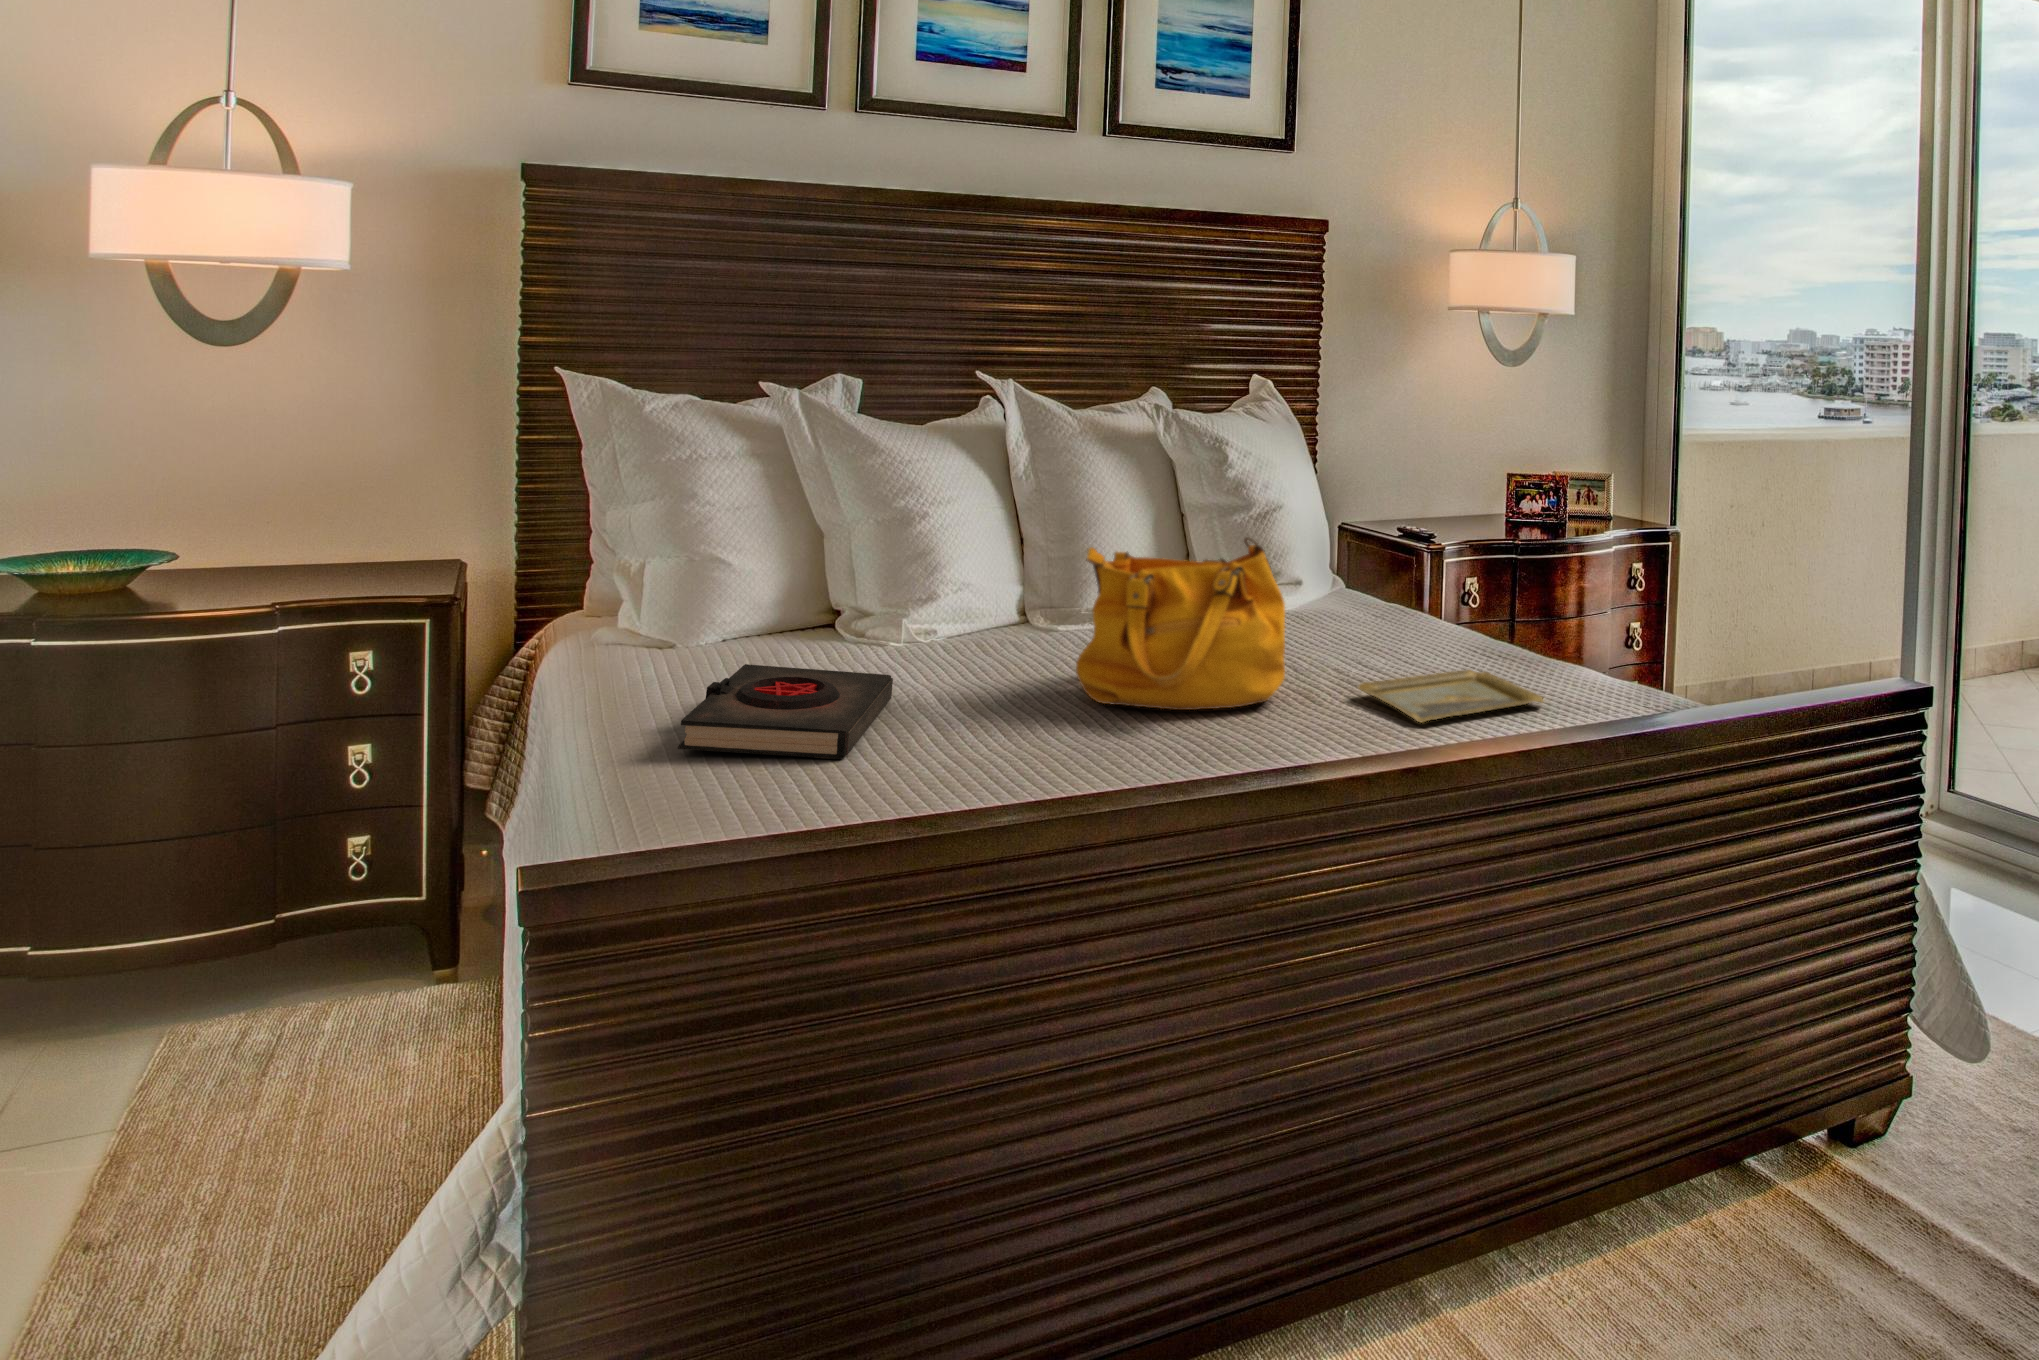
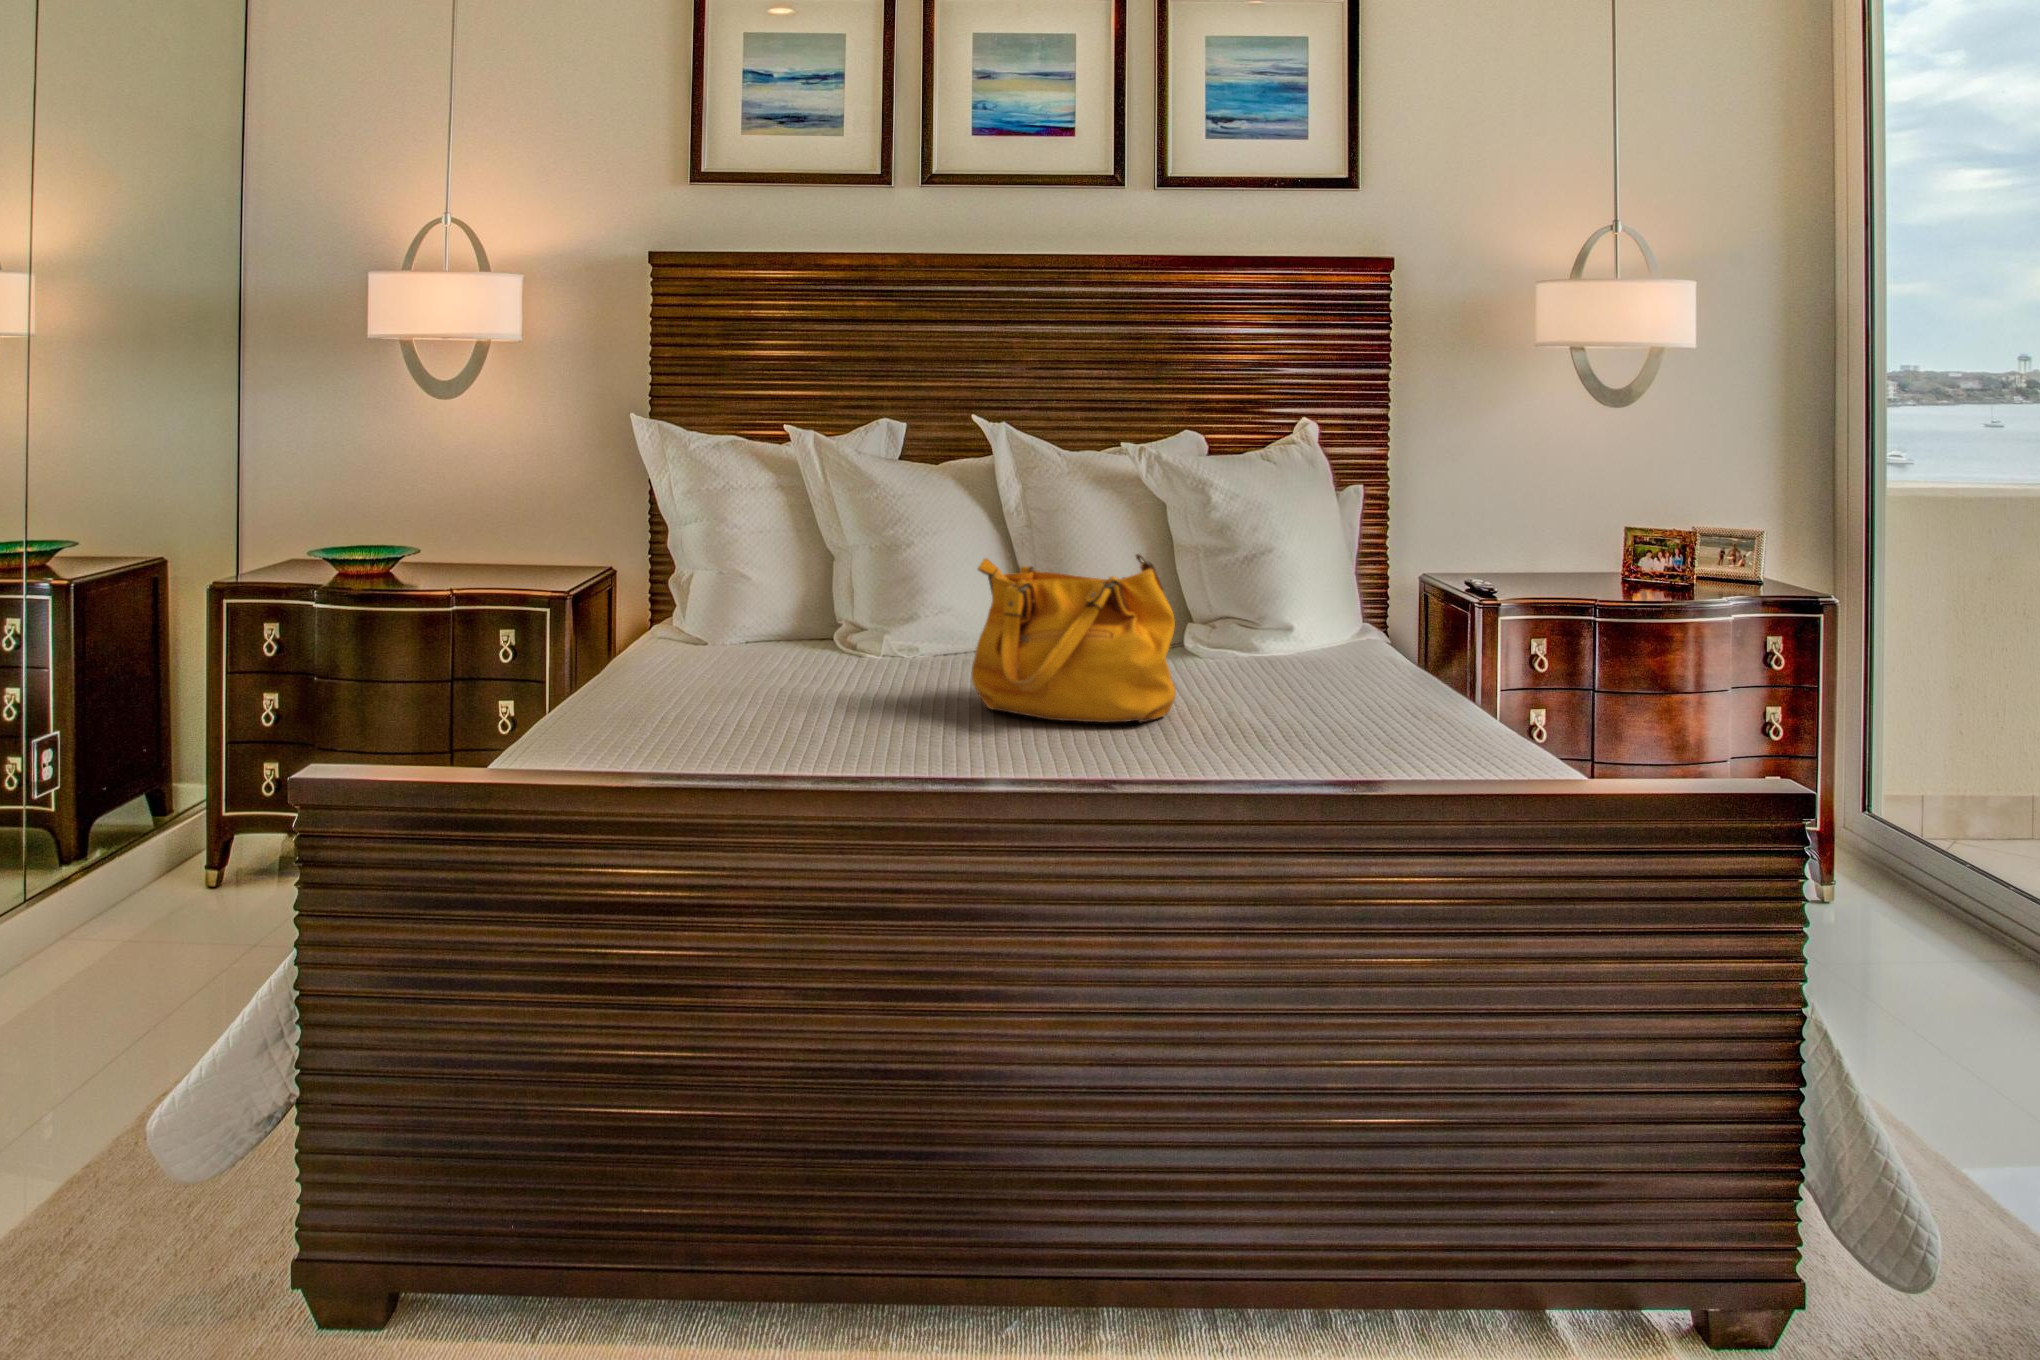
book: present [678,664,893,759] -> none [607,651,817,727]
tray: present [1358,670,1543,723] -> none [1247,711,1454,752]

